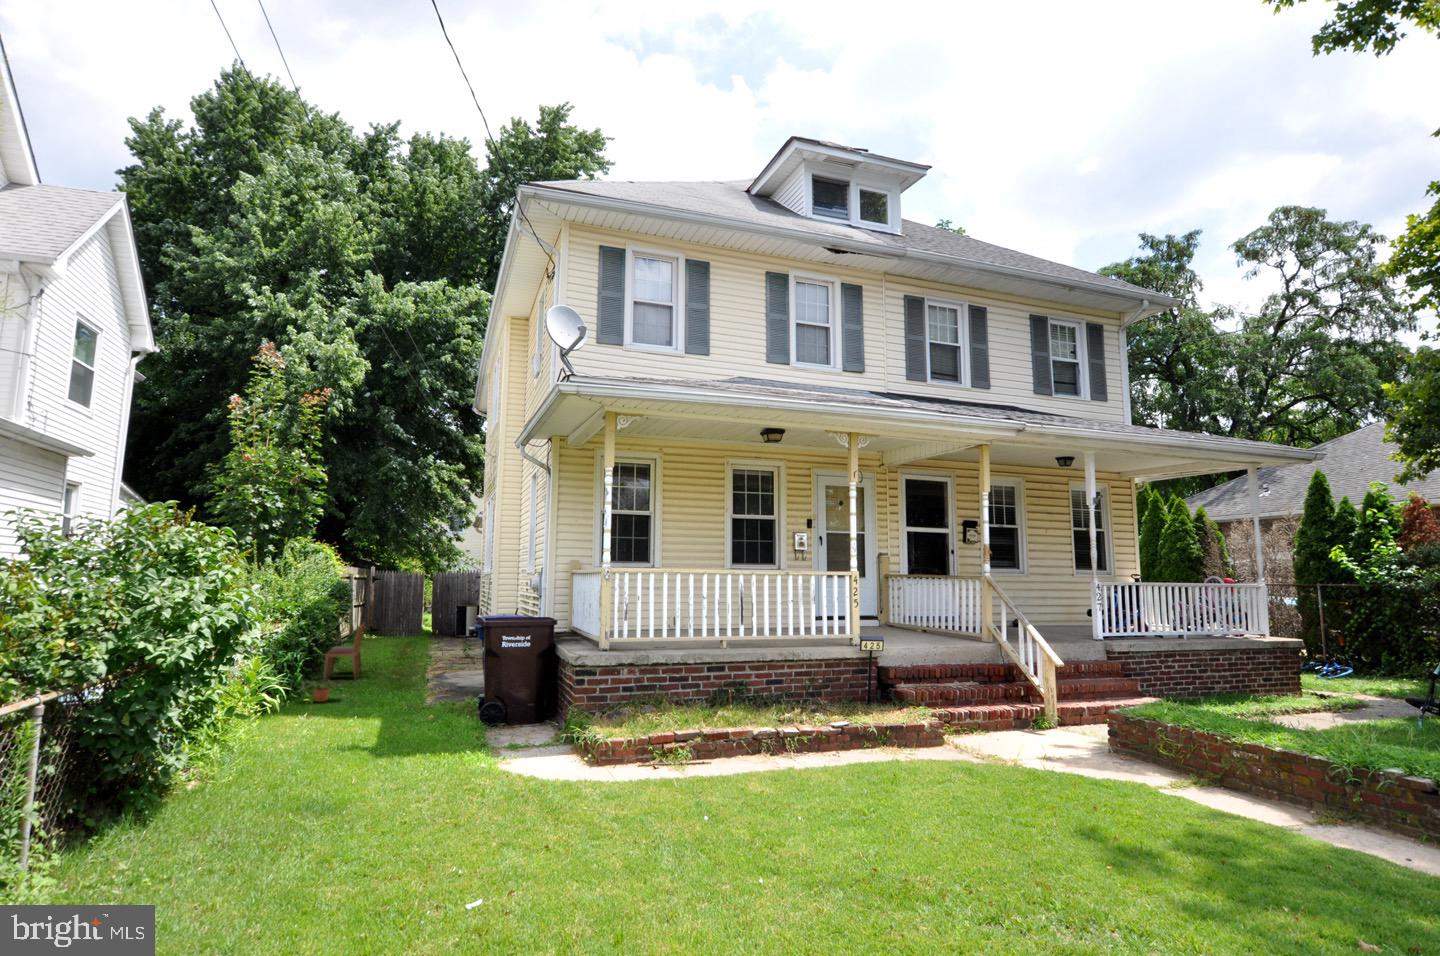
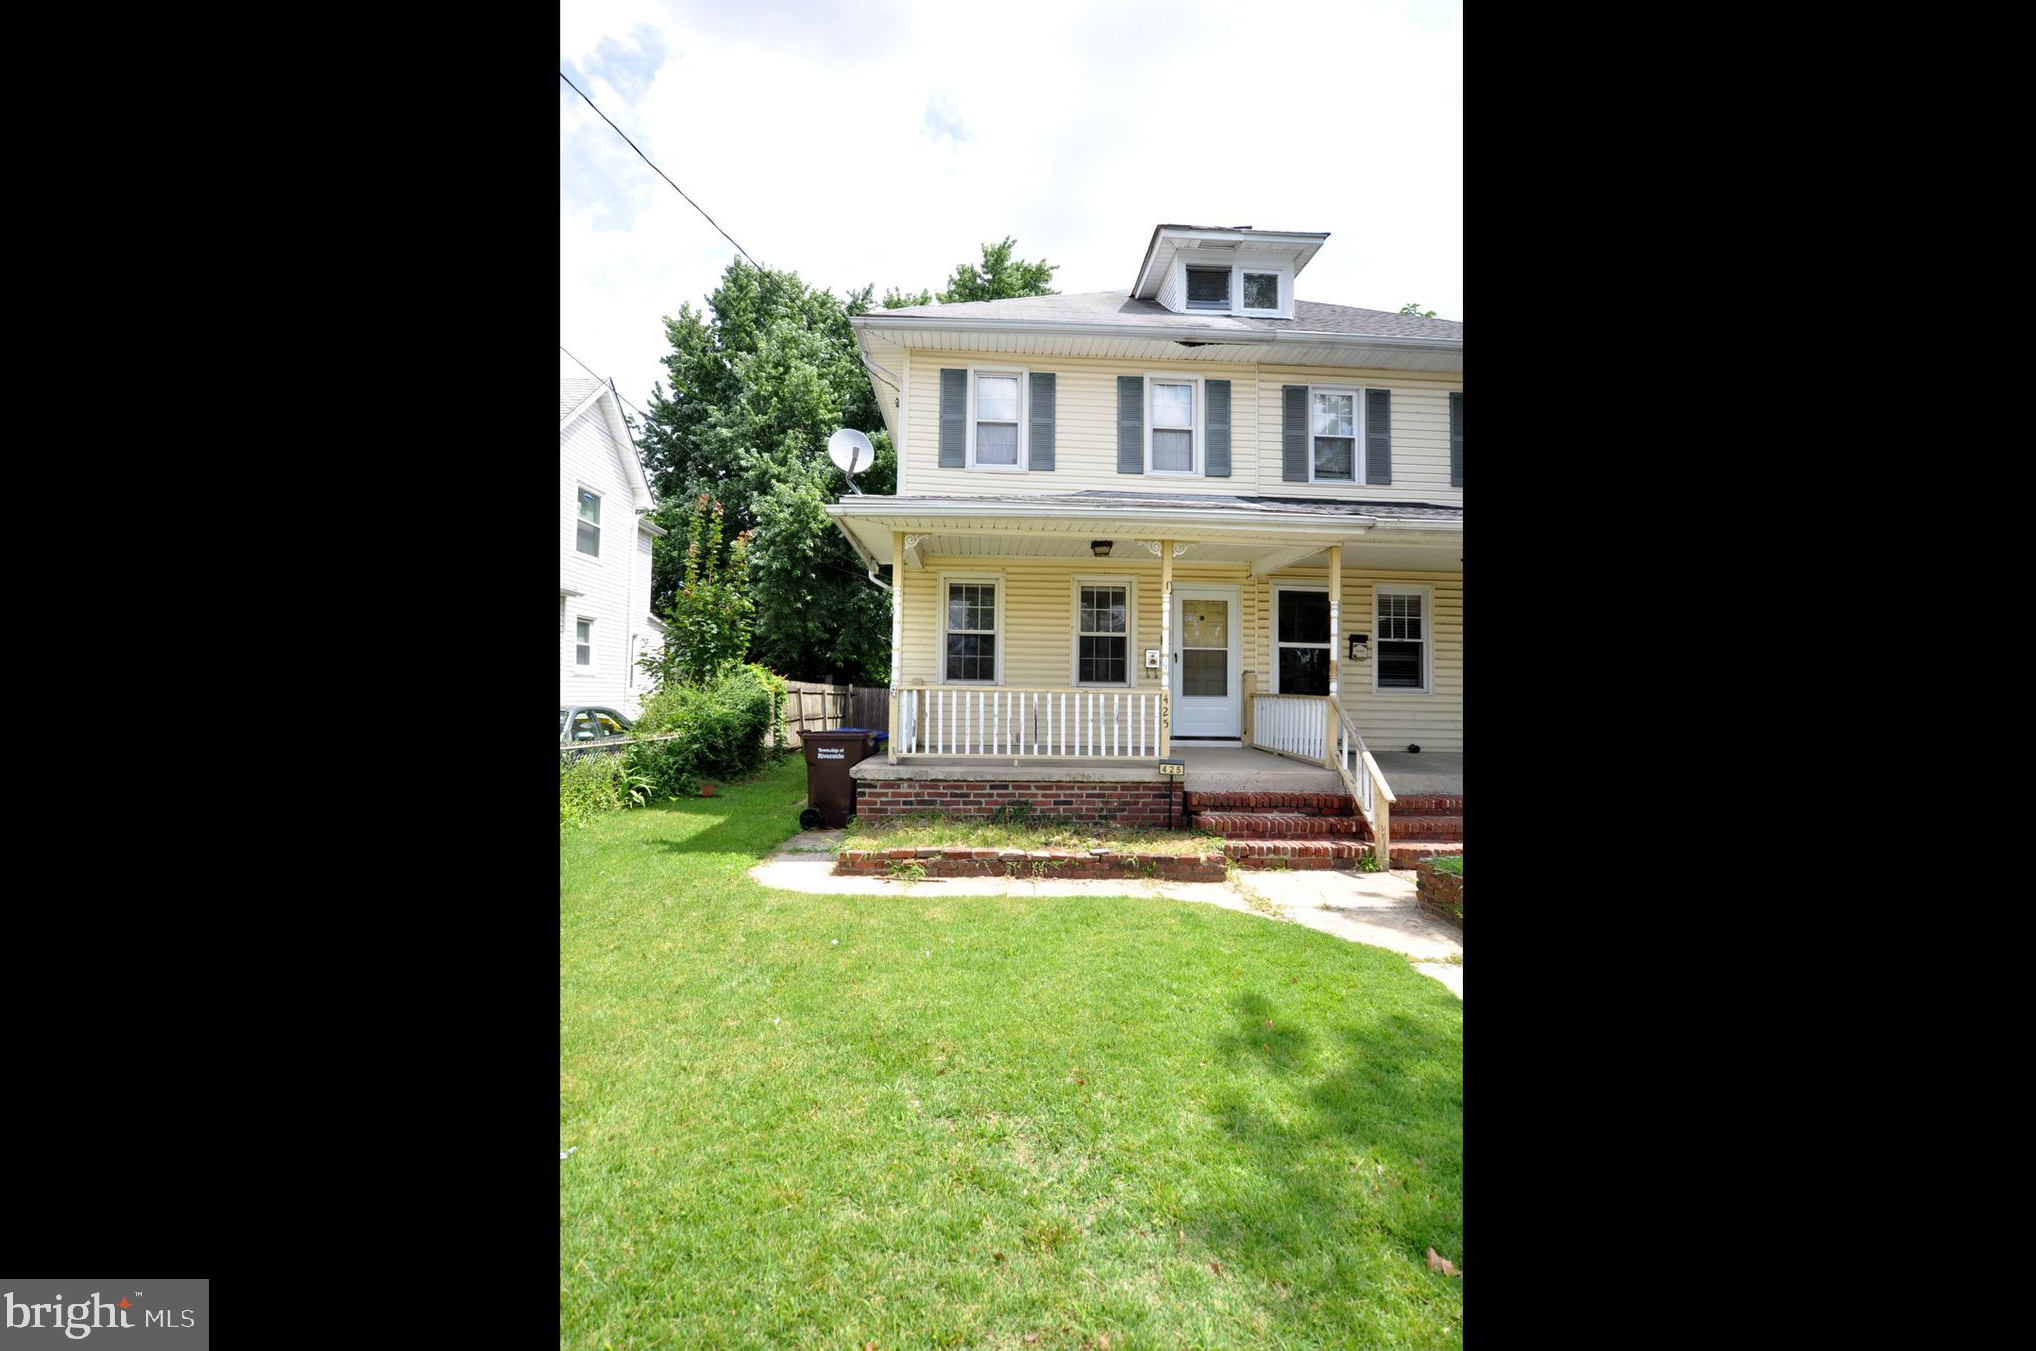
chair: present [324,623,365,680] -> none [738,731,780,780]

